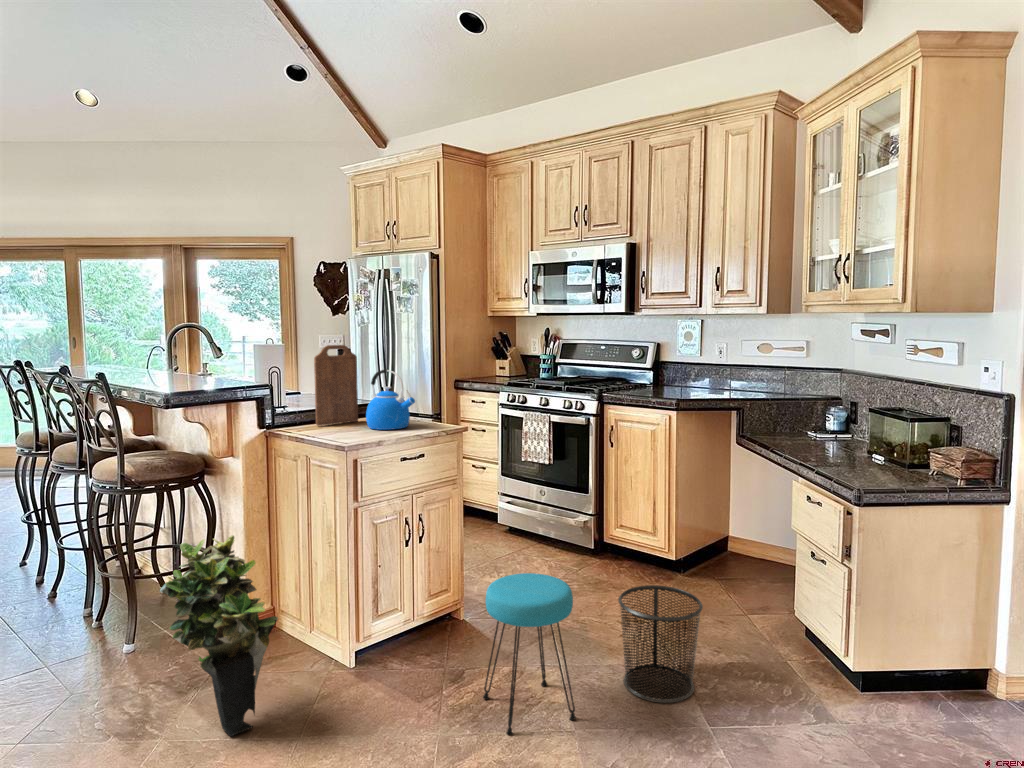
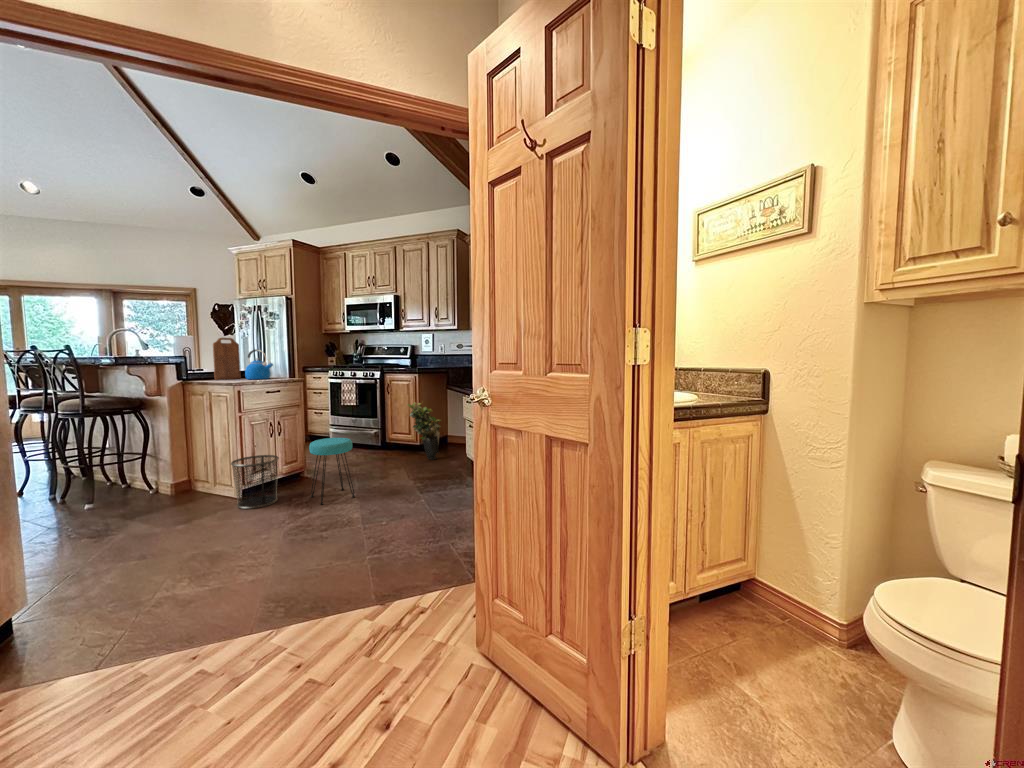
potted plant: present [160,535,278,737] -> present [407,403,441,460]
waste bin: present [618,585,703,703] -> present [231,455,279,509]

